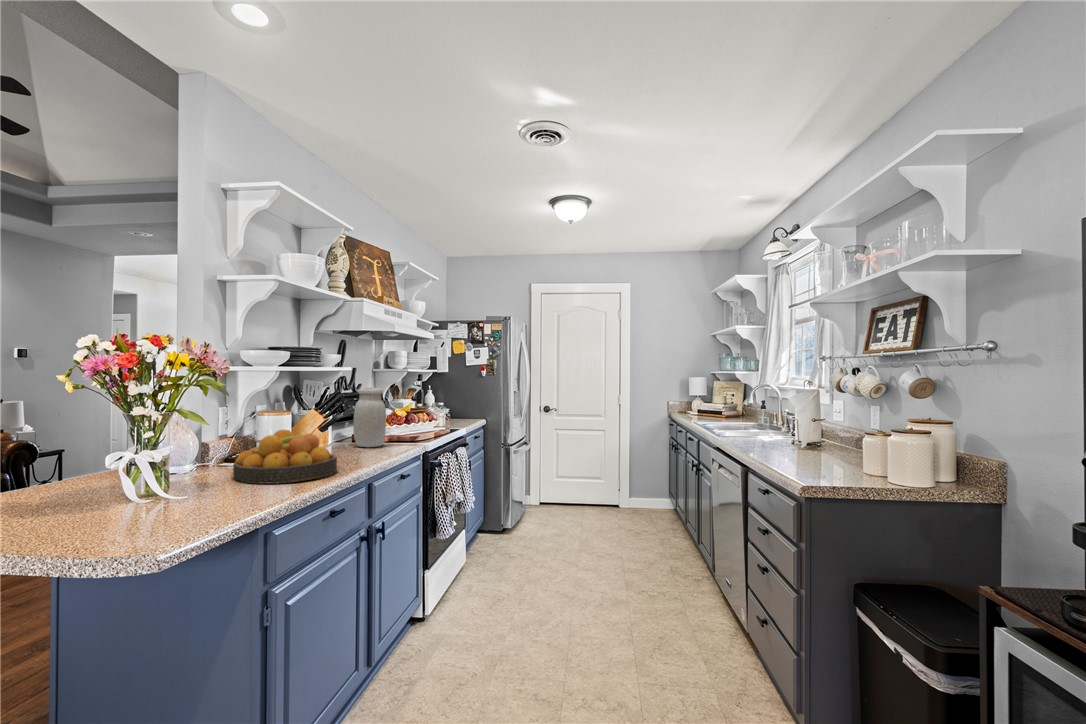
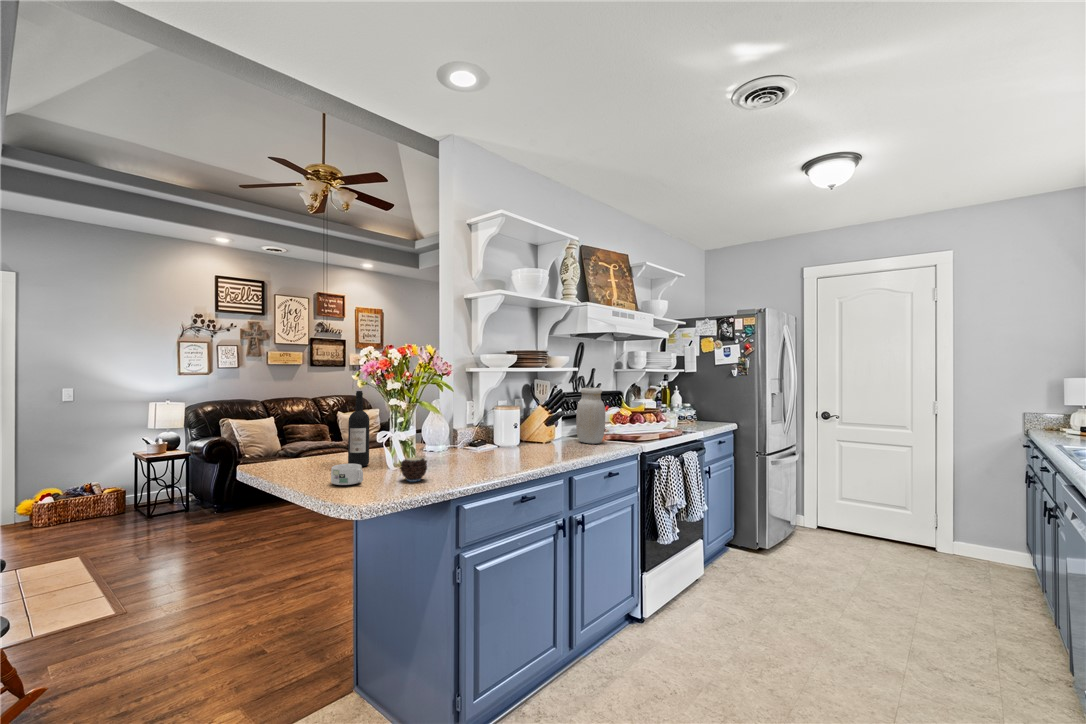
wine bottle: none [61,398,99,505] -> present [348,391,369,466]
fruit bowl: present [233,430,337,484] -> none [460,422,540,468]
candle: none [173,475,216,511] -> present [400,457,427,482]
mug: none [60,498,121,531] -> present [331,464,363,485]

